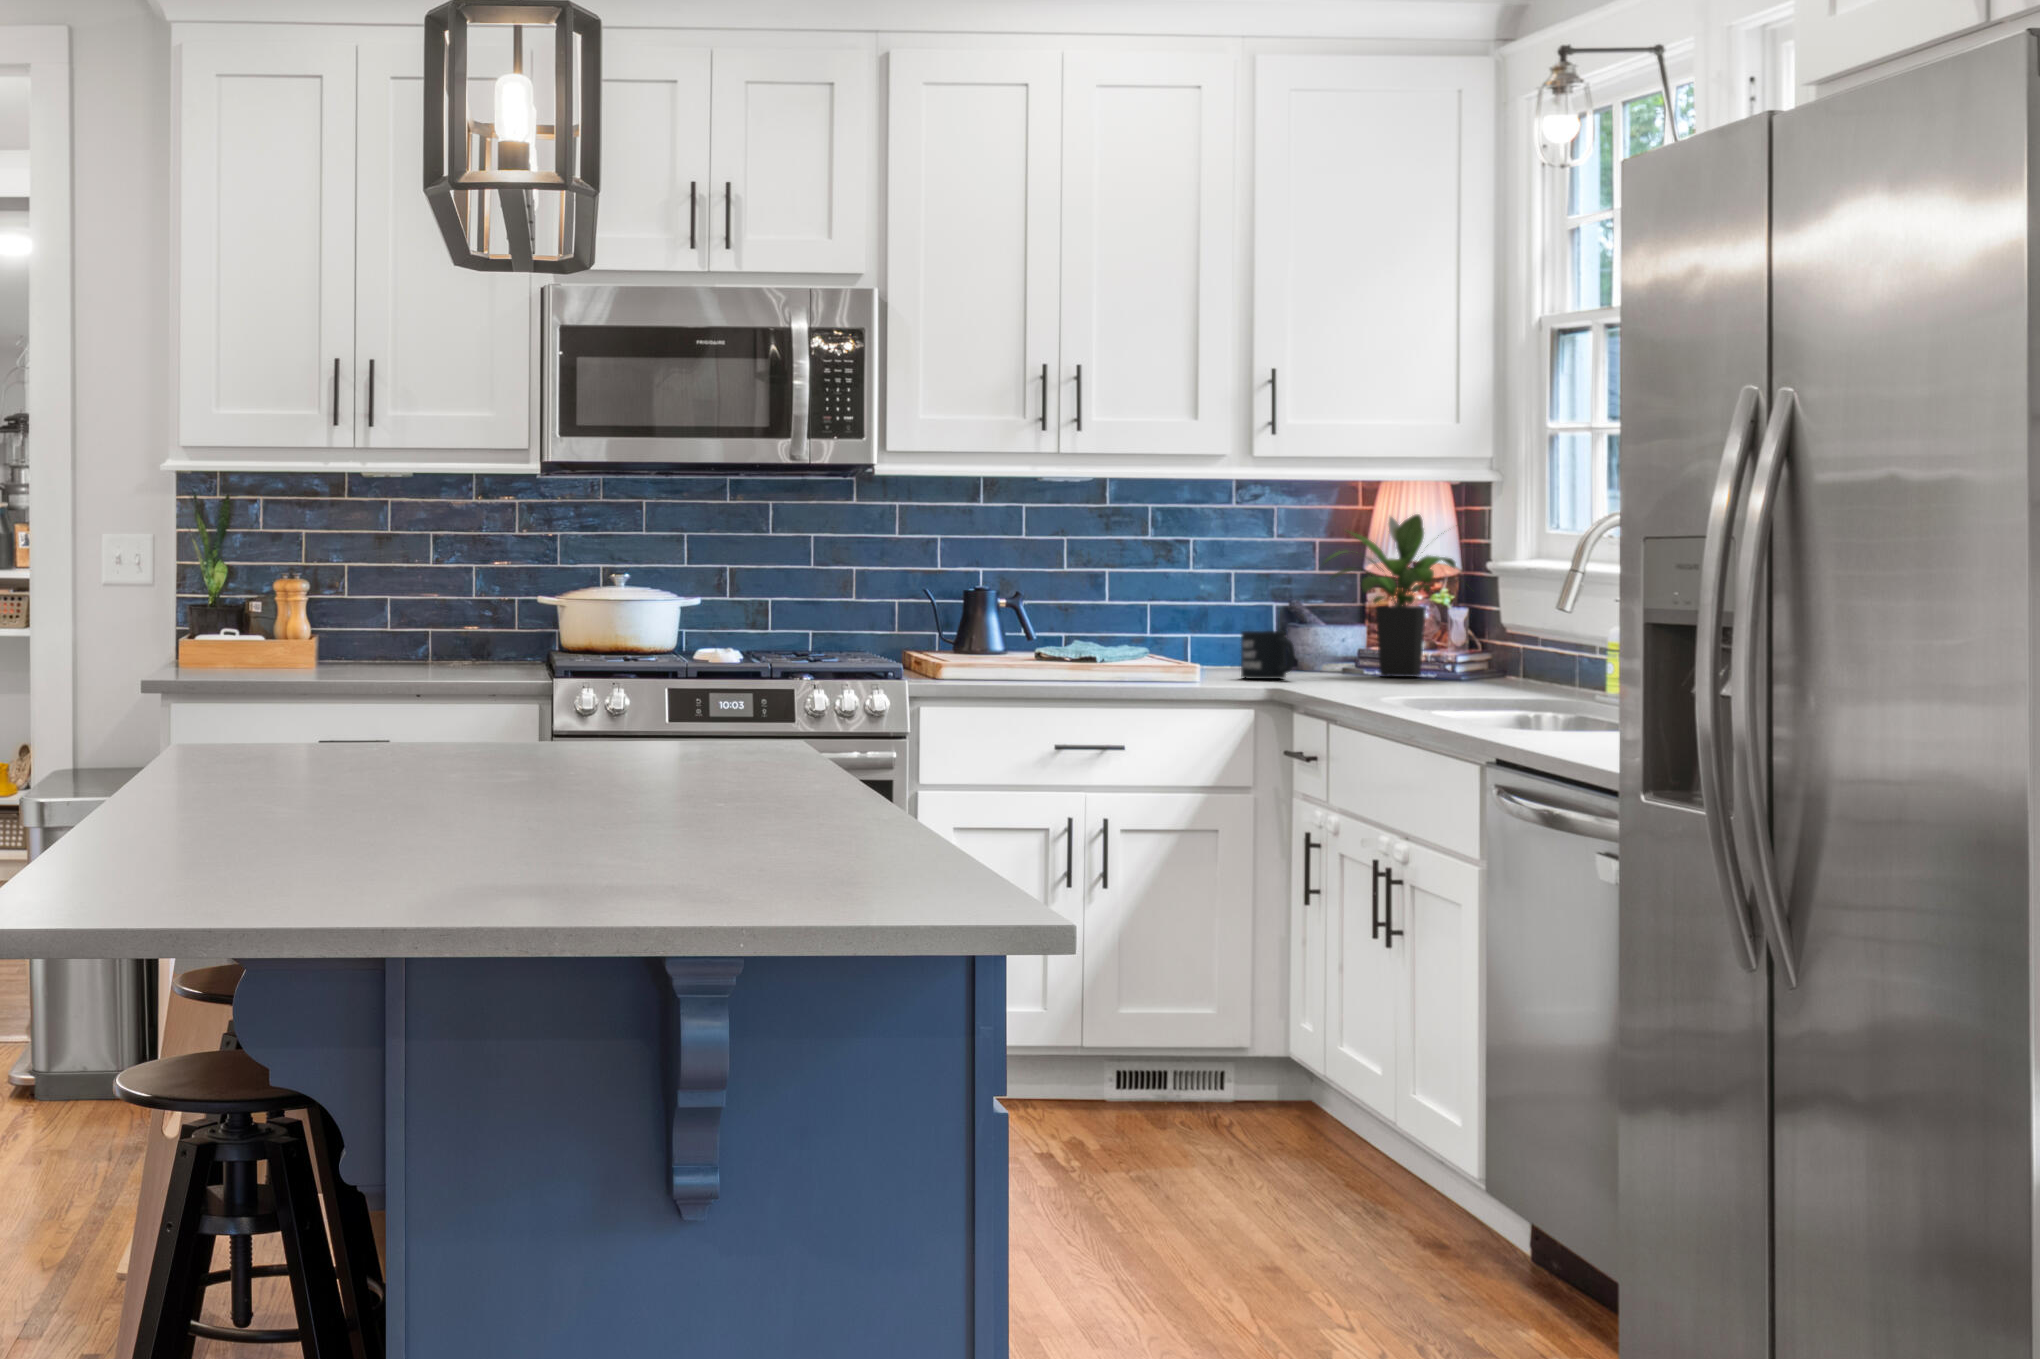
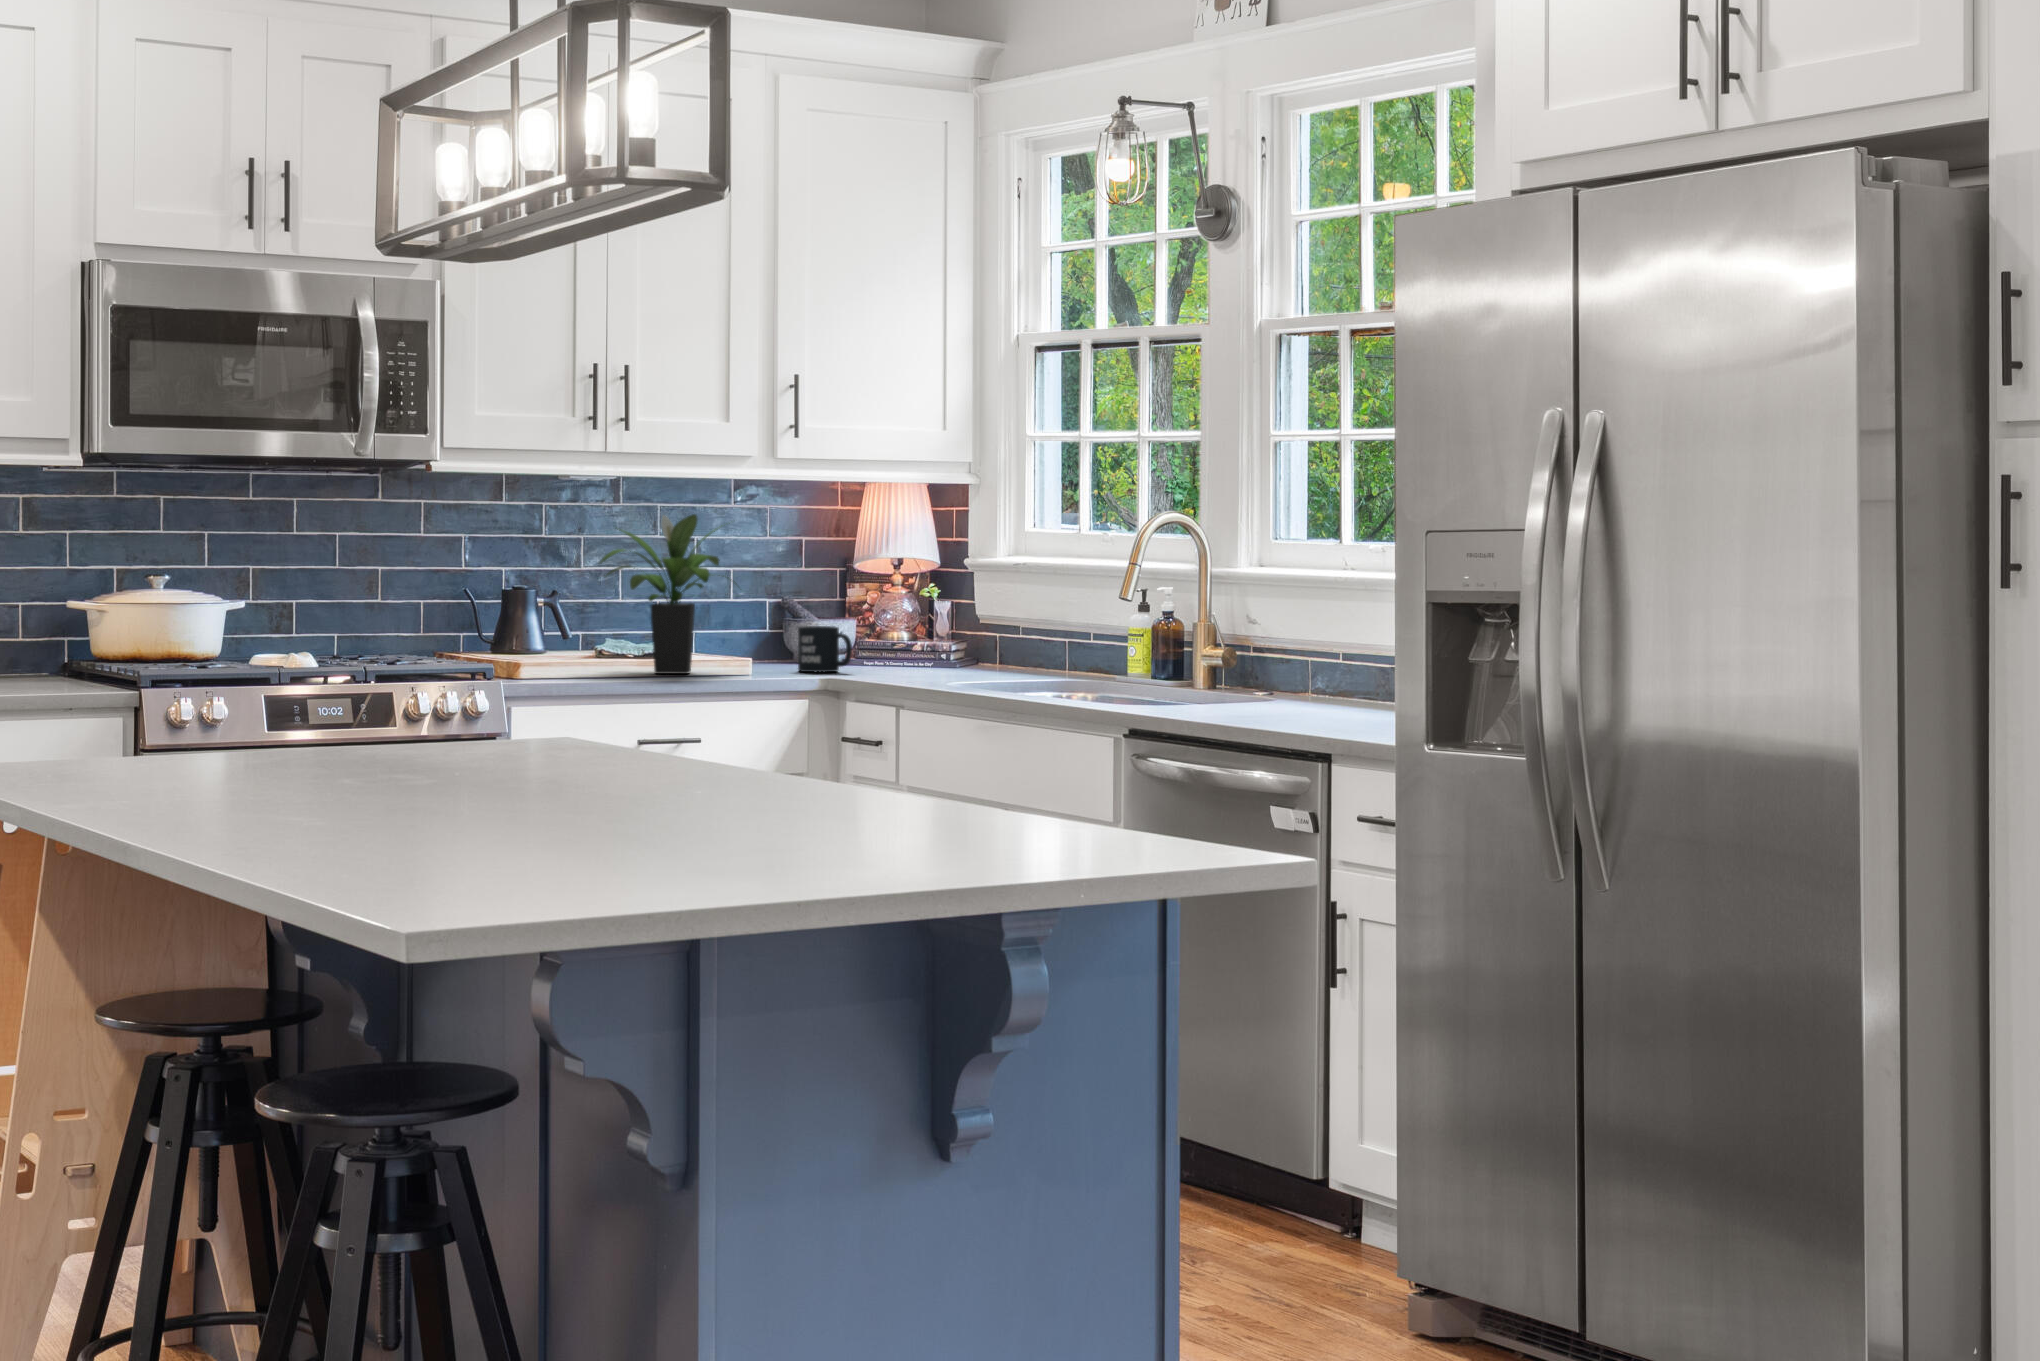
potted plant: present [1325,514,1468,677] -> present [600,514,720,674]

